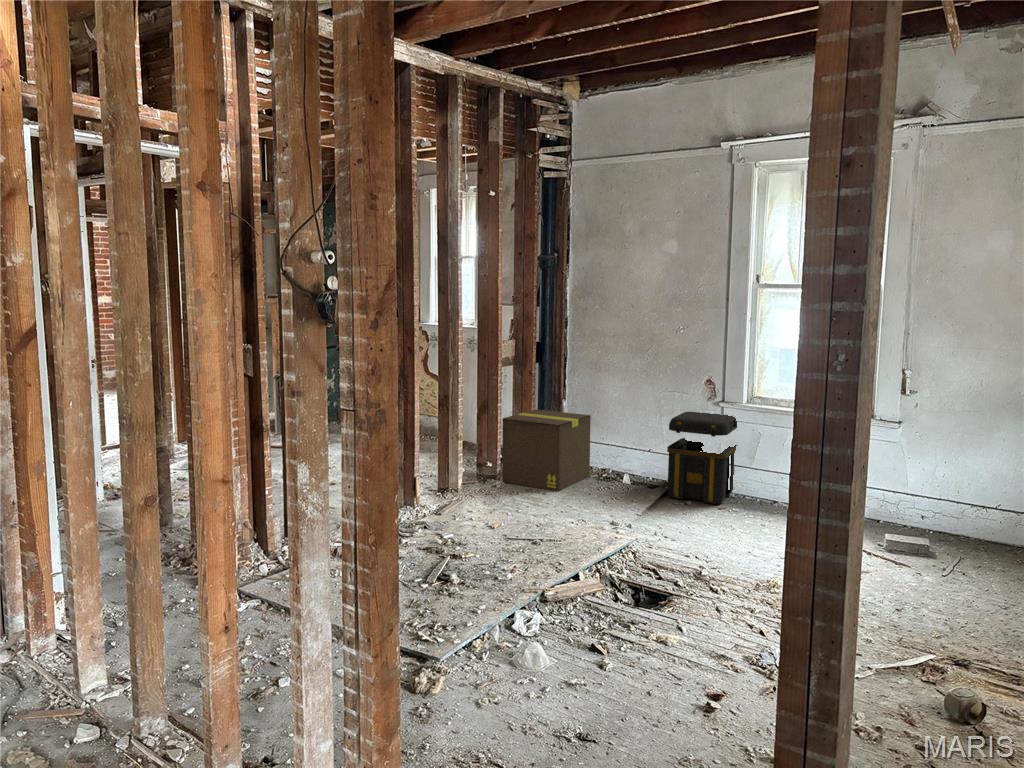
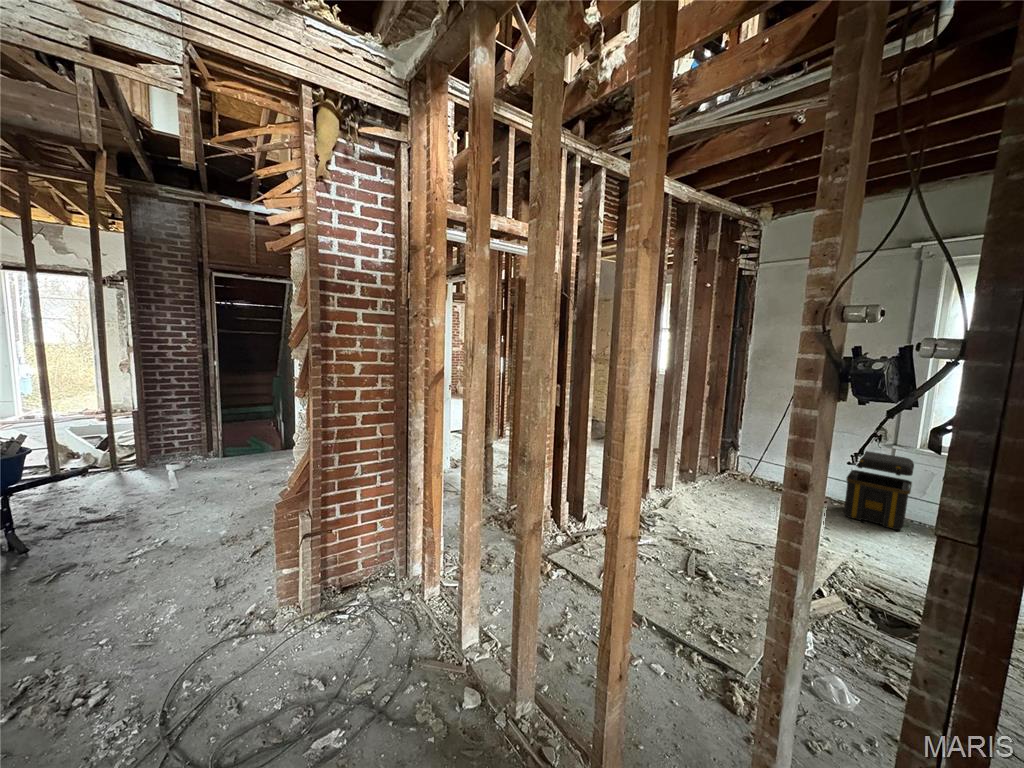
cardboard box: present [502,409,591,491] -> none [699,435,770,500]

